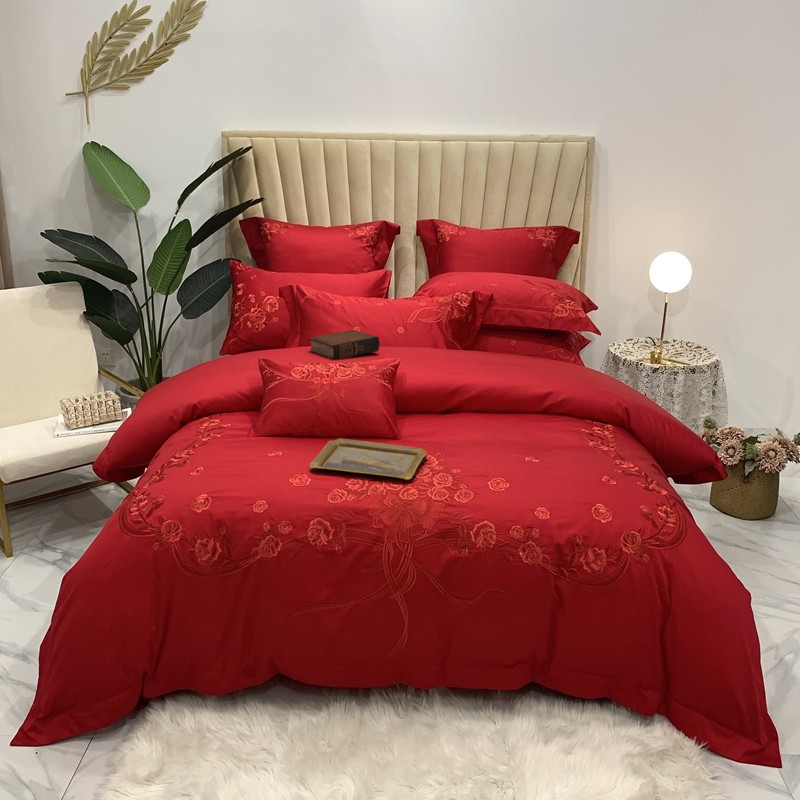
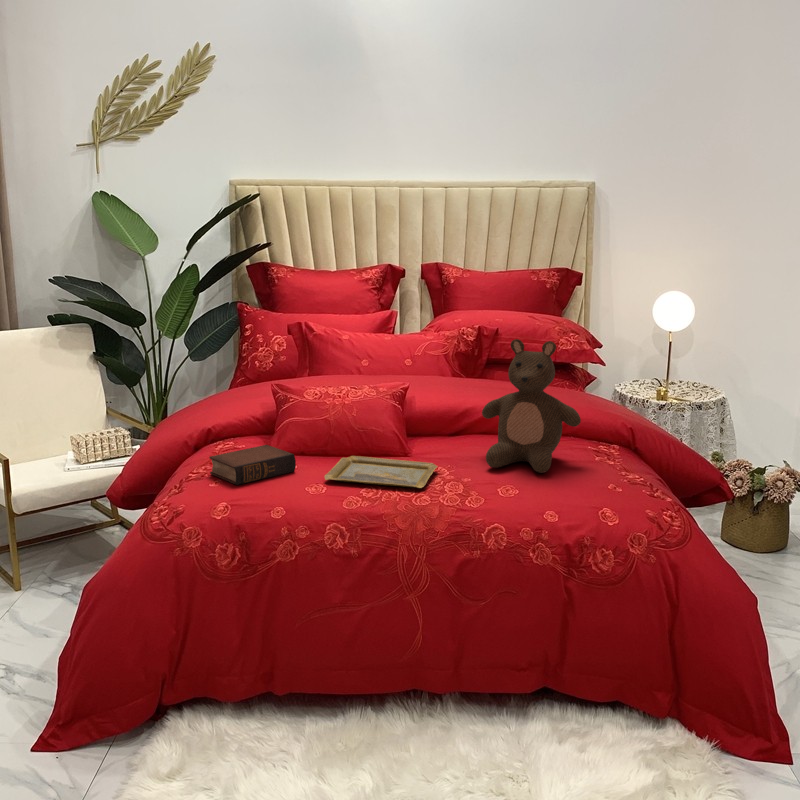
stuffed bear: none [474,320,575,461] -> present [482,339,581,473]
book: present [309,330,379,359] -> present [209,445,296,485]

